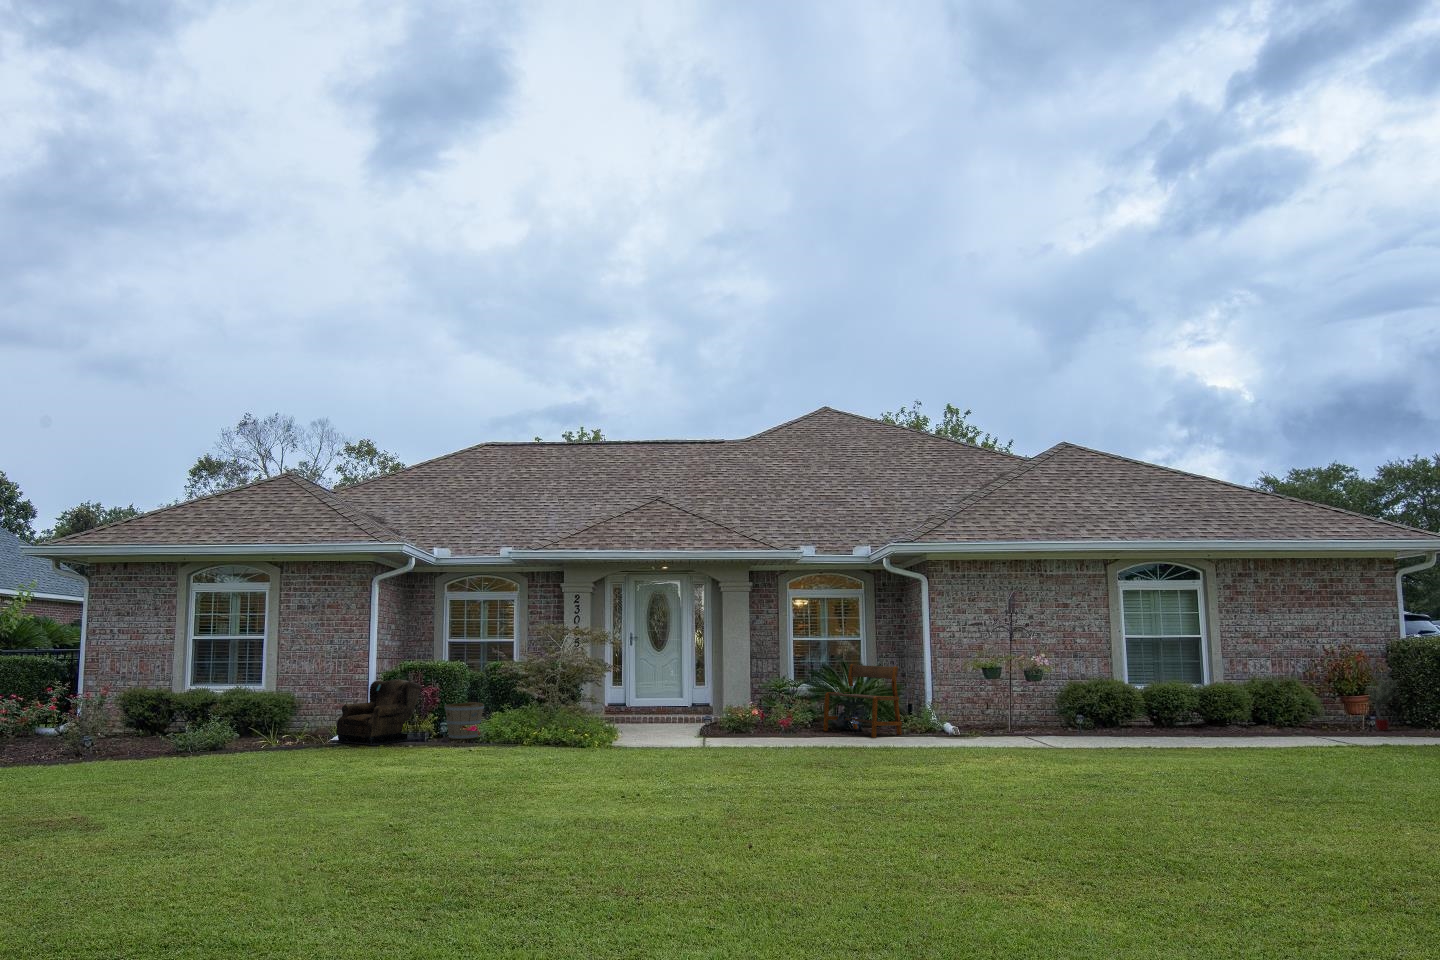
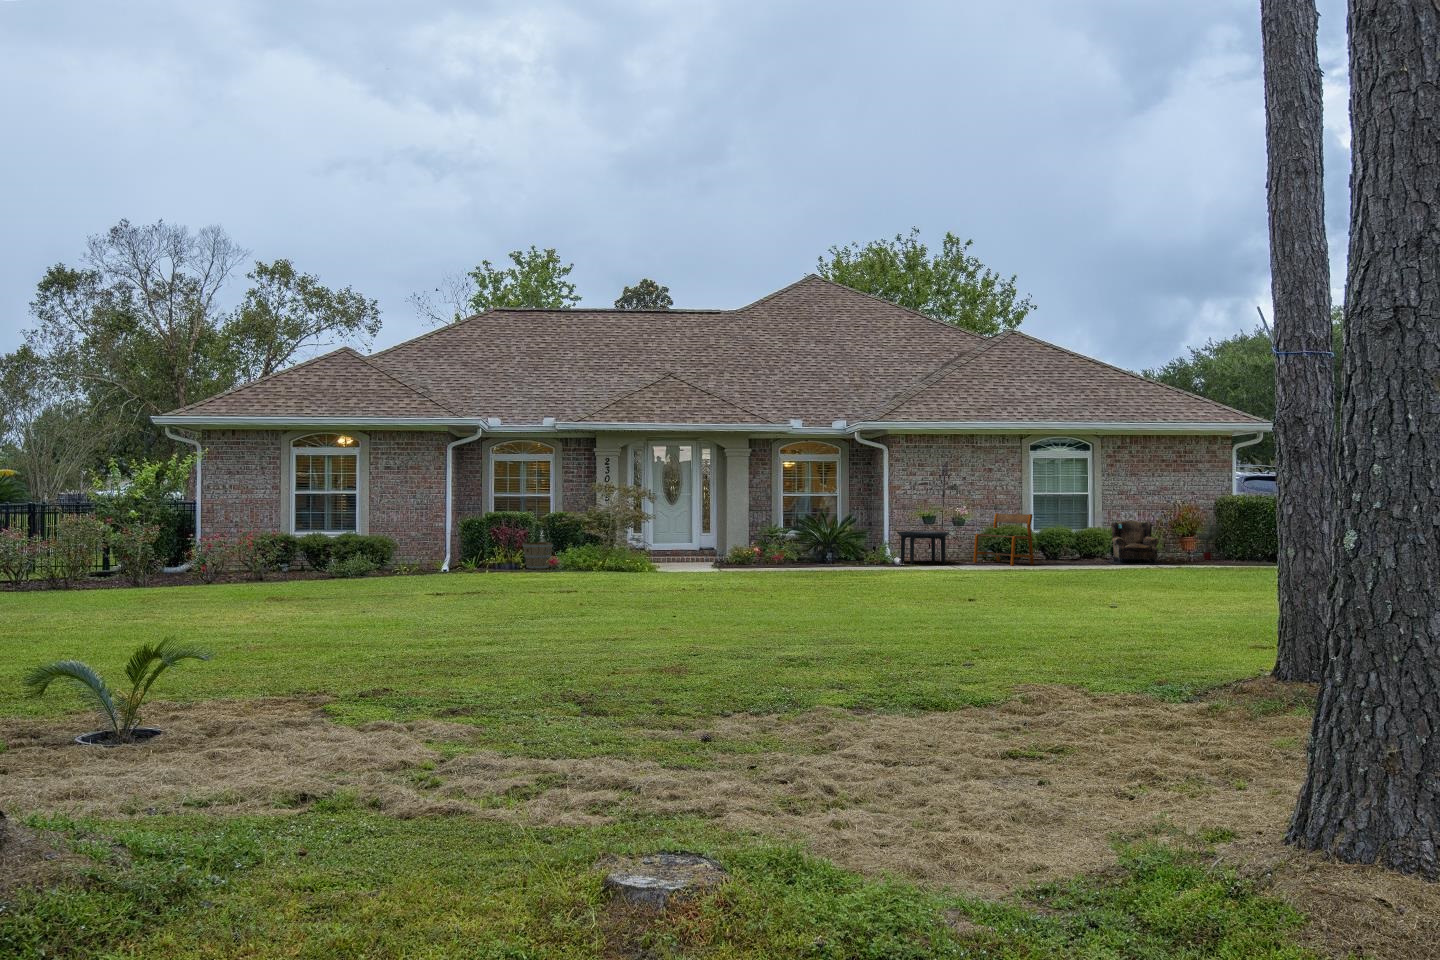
bench: present [823,664,902,738] -> present [973,513,1034,566]
armchair: present [331,680,423,745] -> present [1106,520,1162,564]
round table: none [939,688,1012,736] -> present [897,531,949,564]

